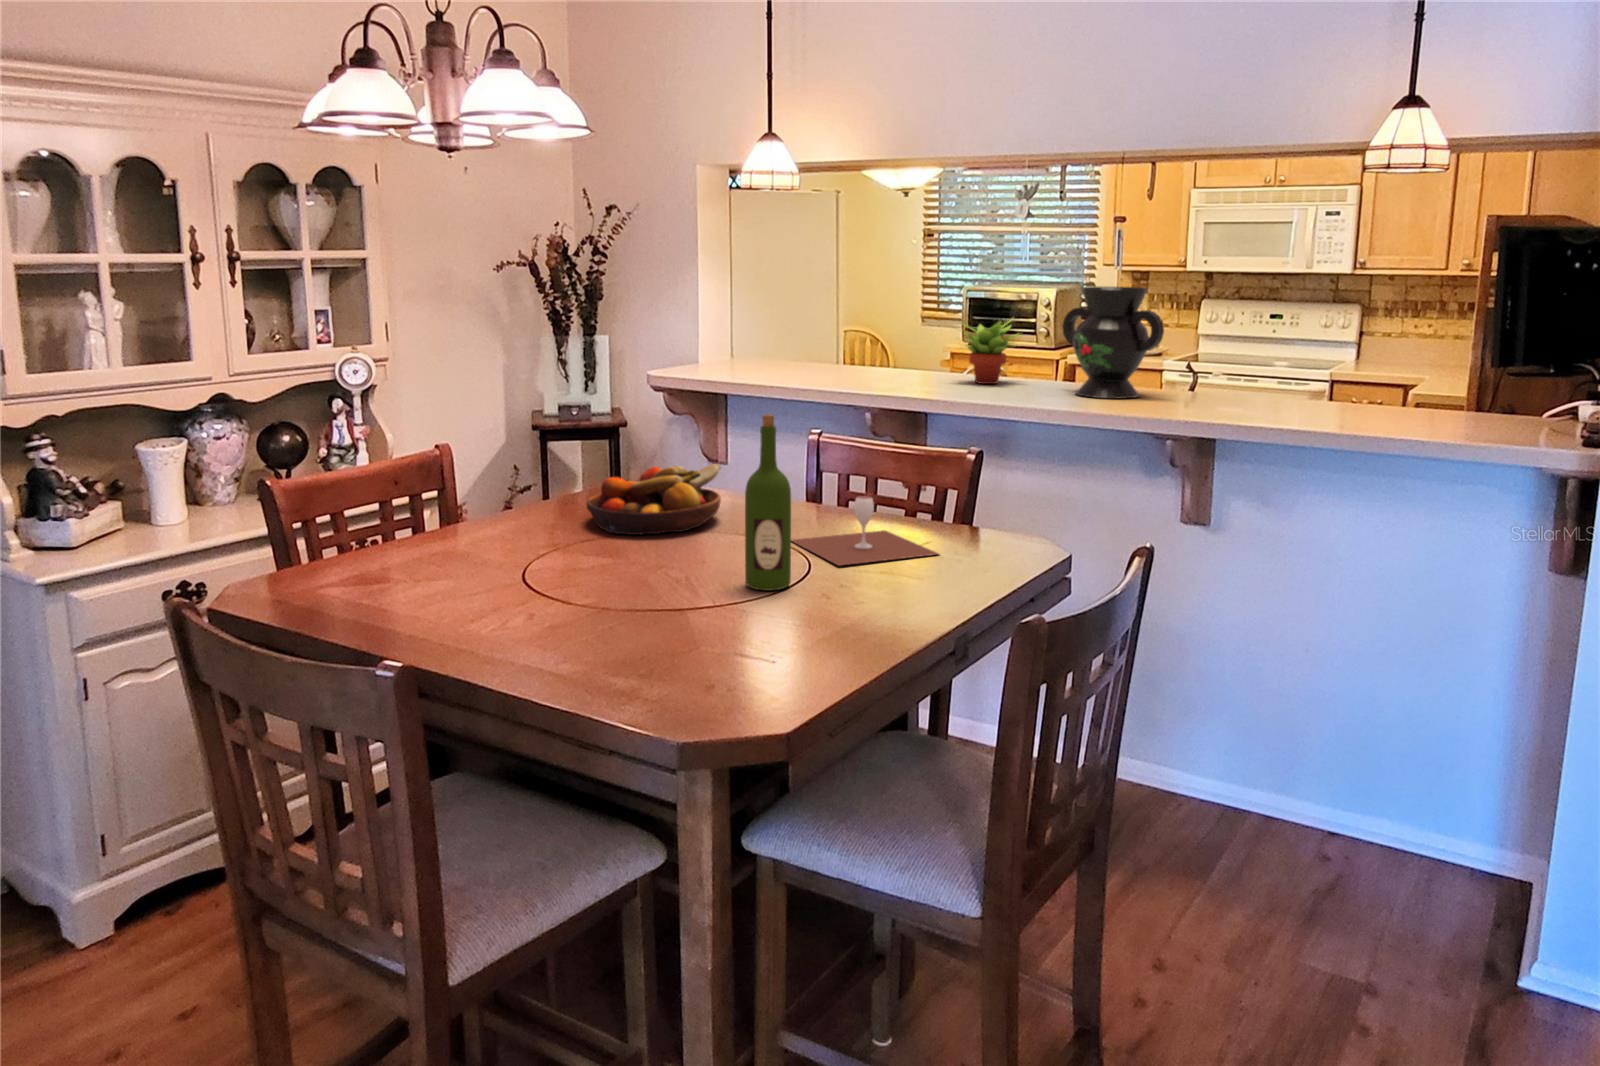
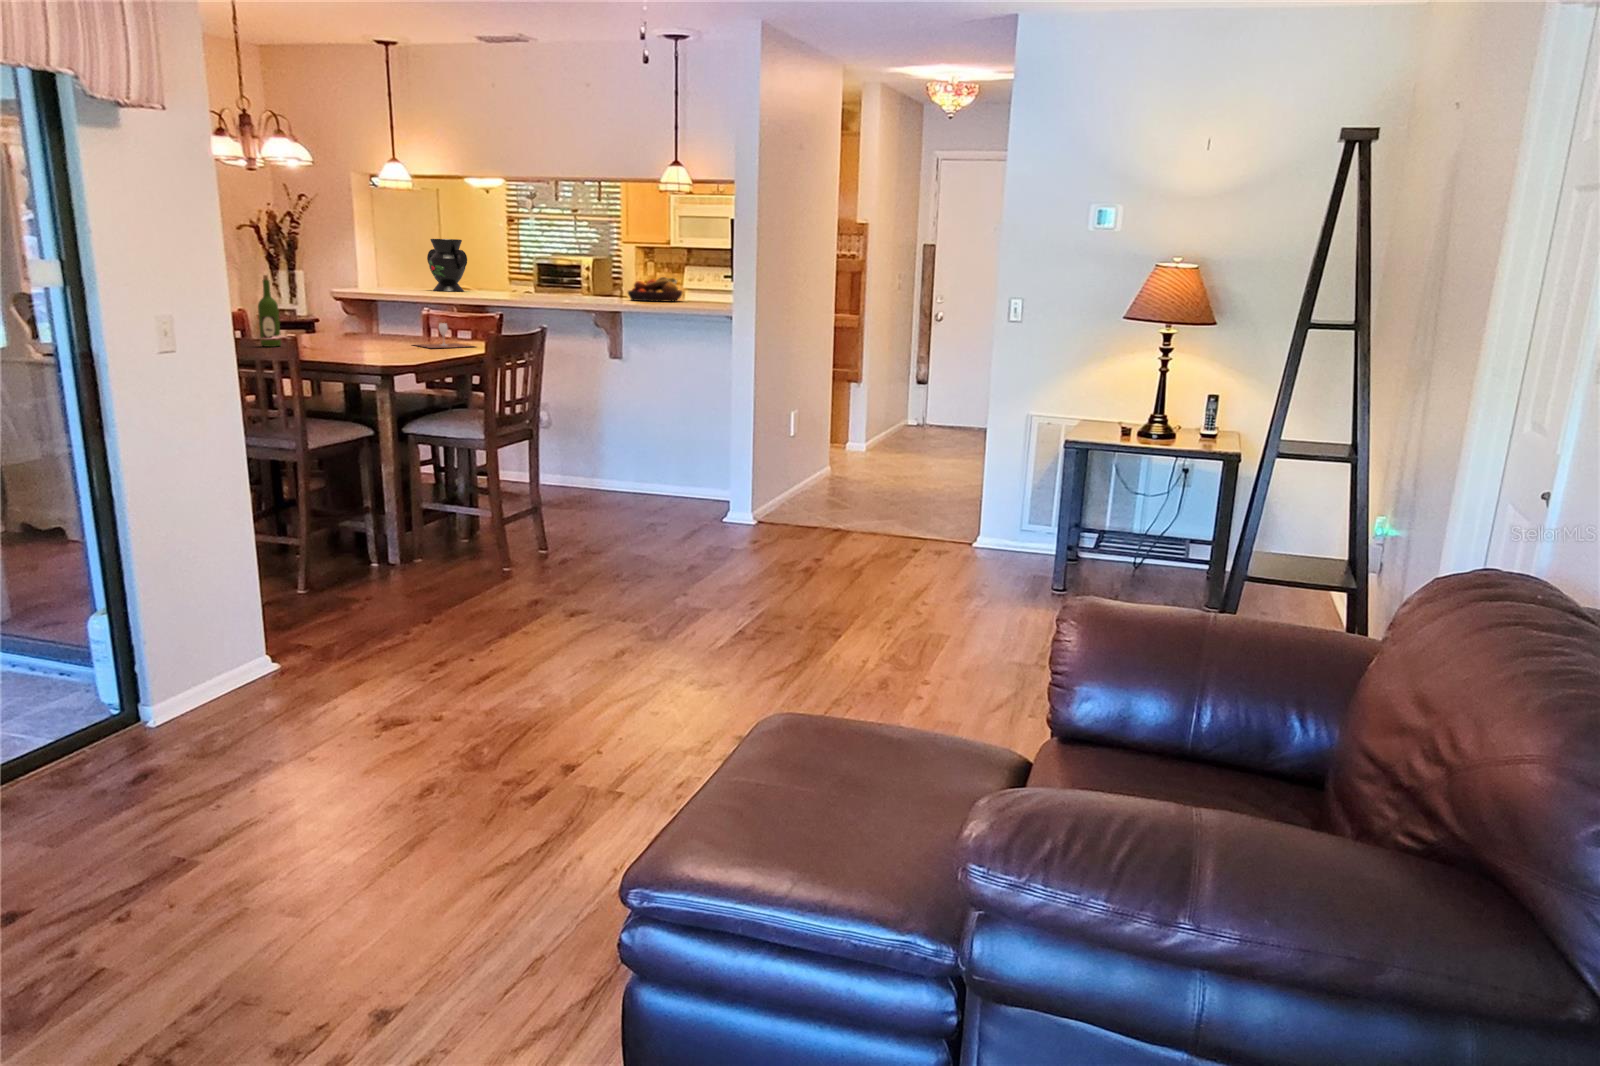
decorative vase: present [1062,287,1164,398] -> present [427,239,467,291]
succulent plant: present [961,319,1020,384] -> none [500,259,538,294]
wine bottle: present [745,414,791,591] -> present [258,275,281,347]
fruit bowl: present [587,464,721,535] -> present [628,277,682,302]

